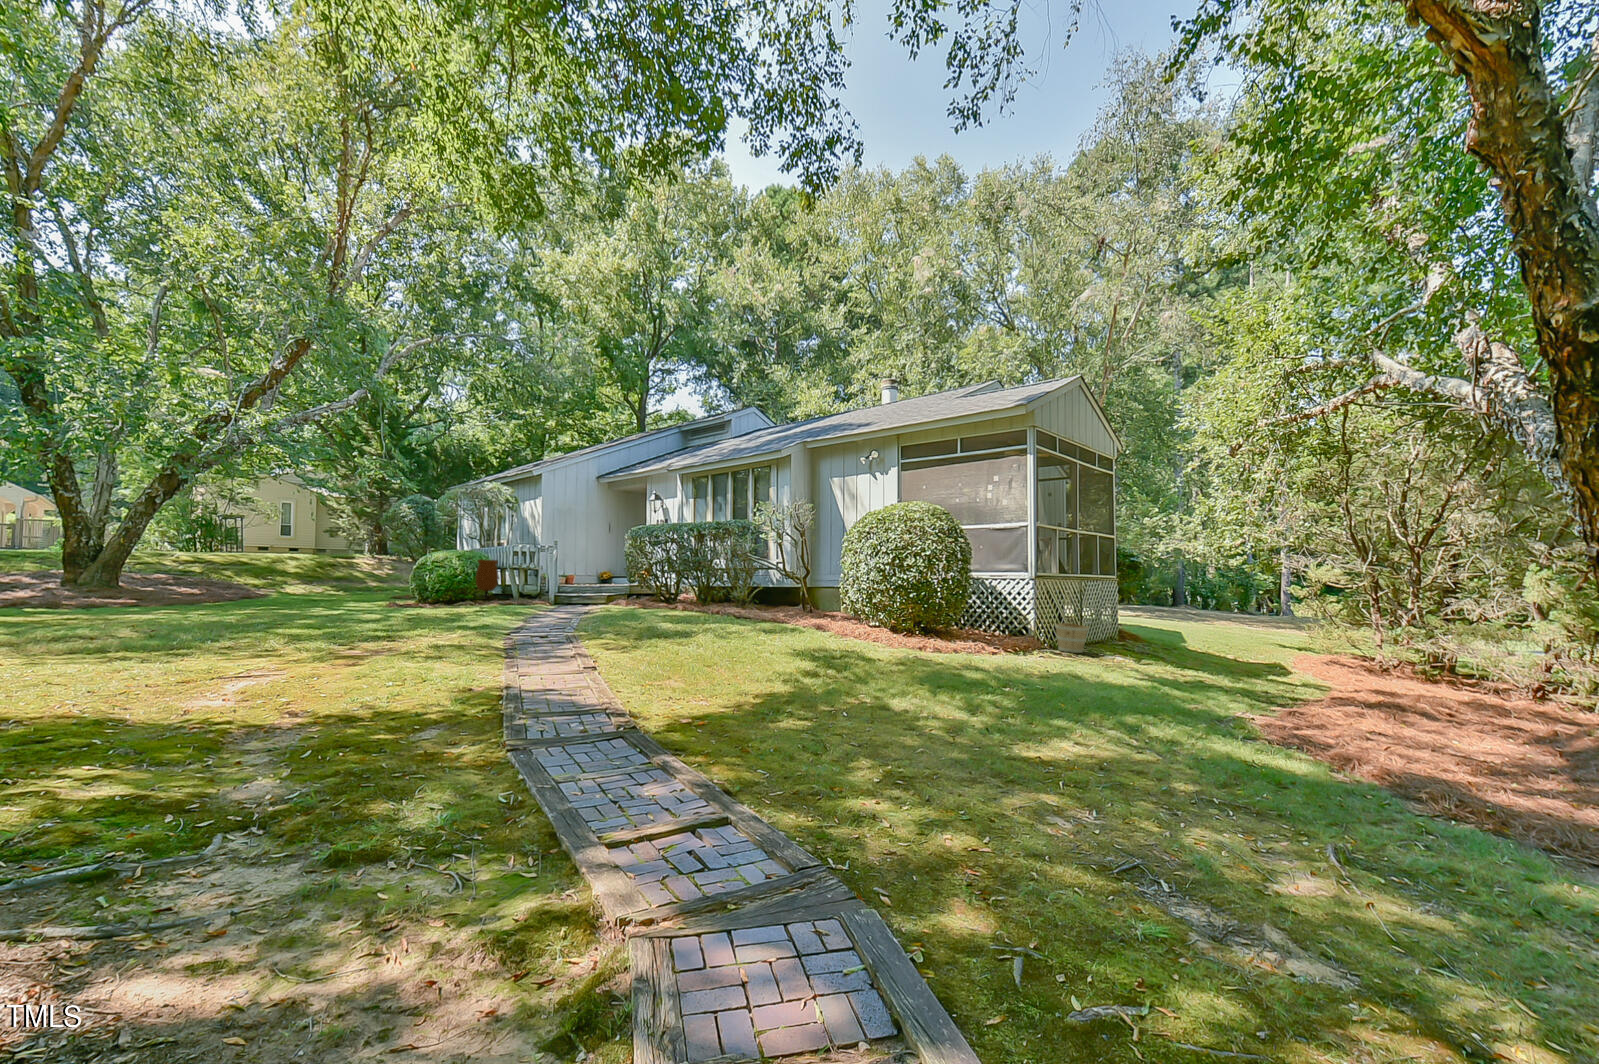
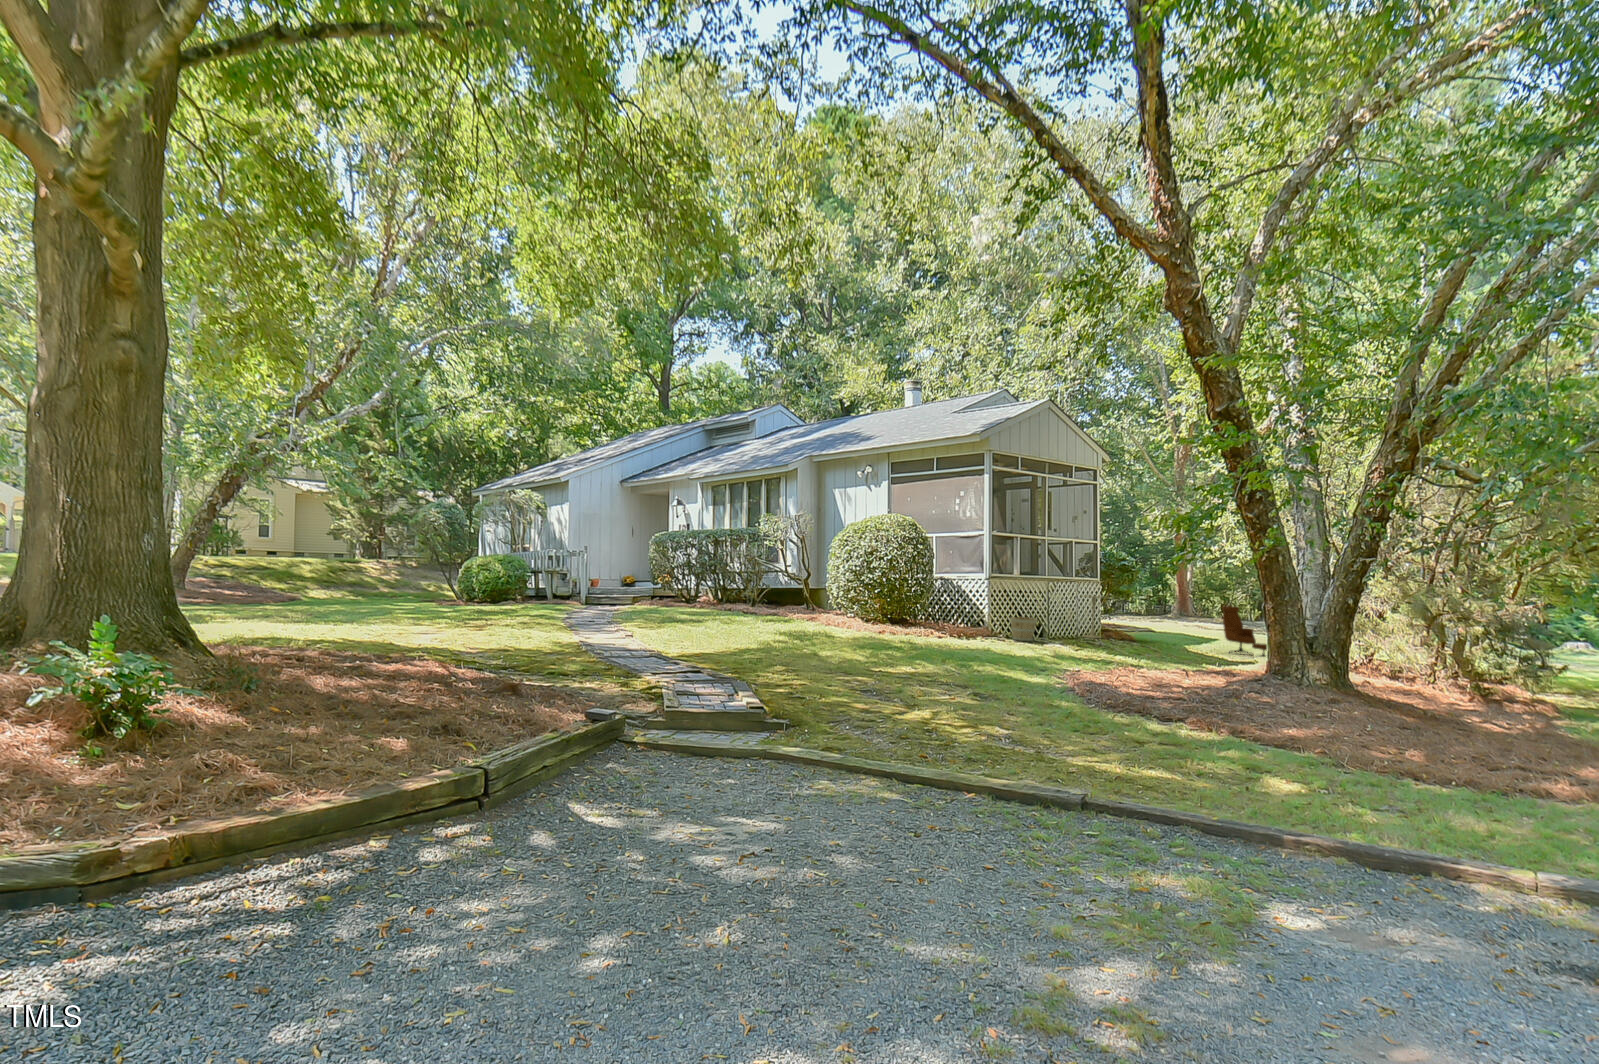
lounge chair: present [476,559,499,599] -> present [1222,606,1267,657]
pedestal table: none [1113,596,1147,645] -> present [1082,595,1104,638]

